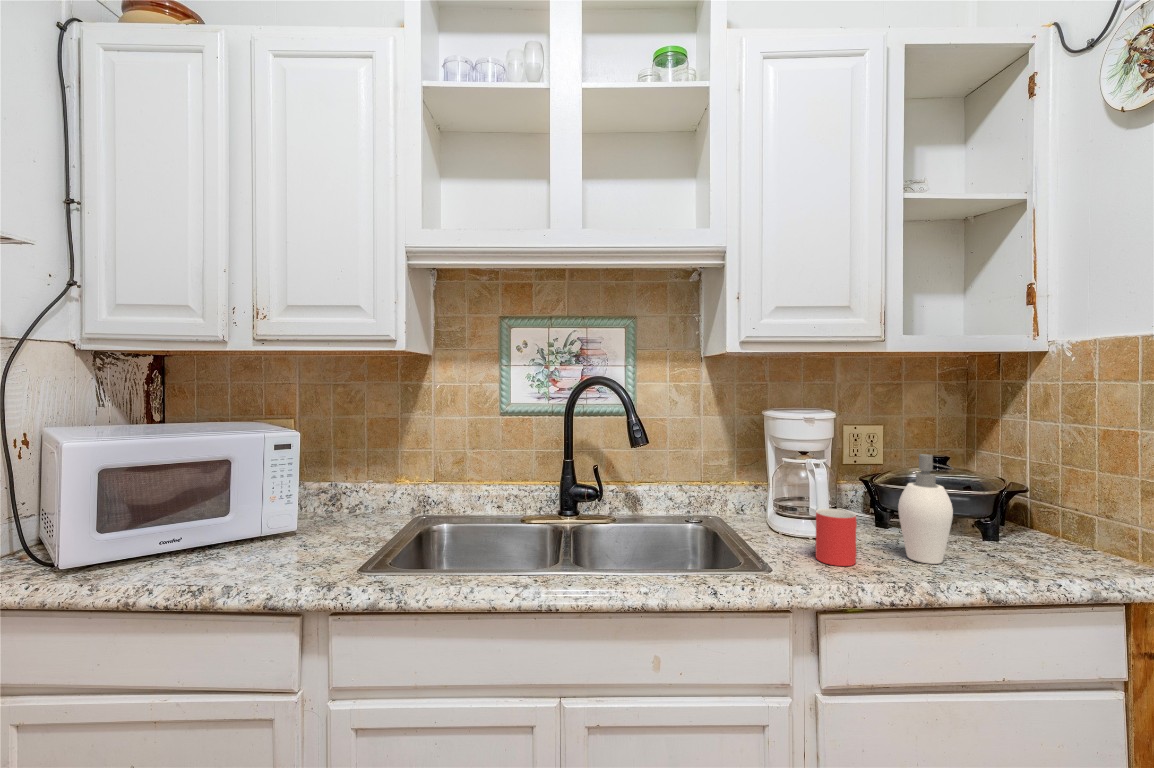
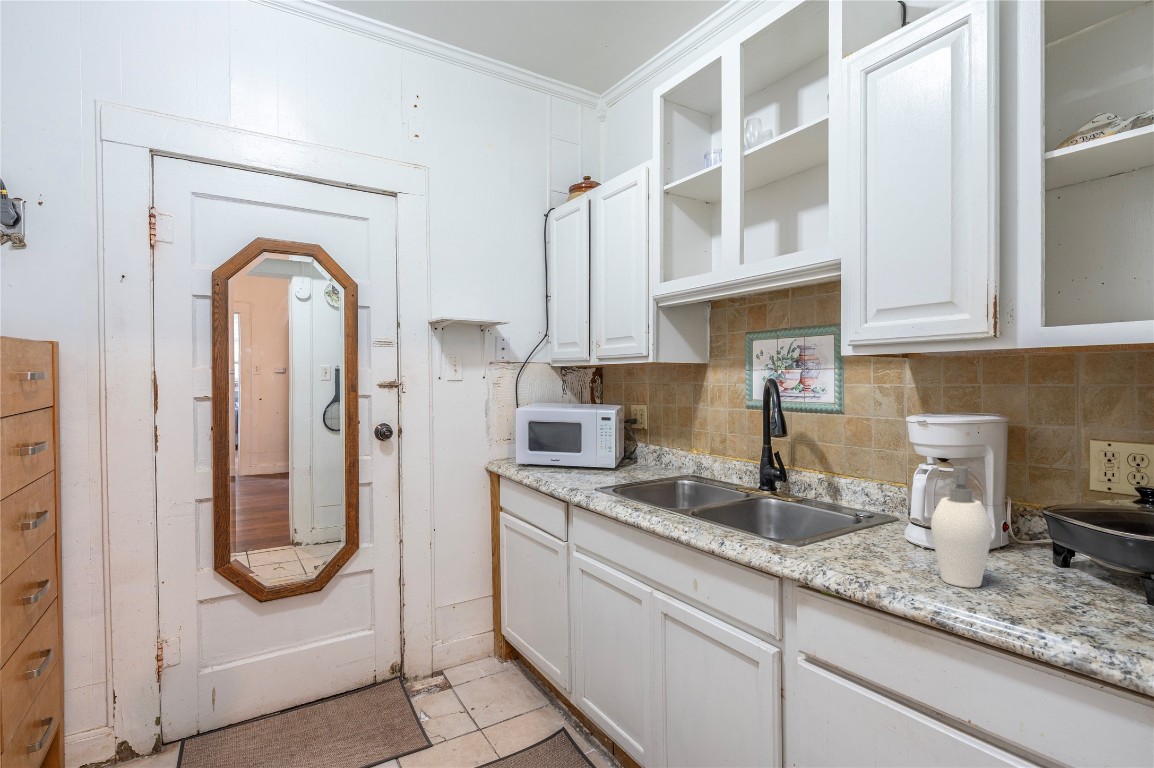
mug: present [816,509,857,566] -> none [848,508,895,562]

